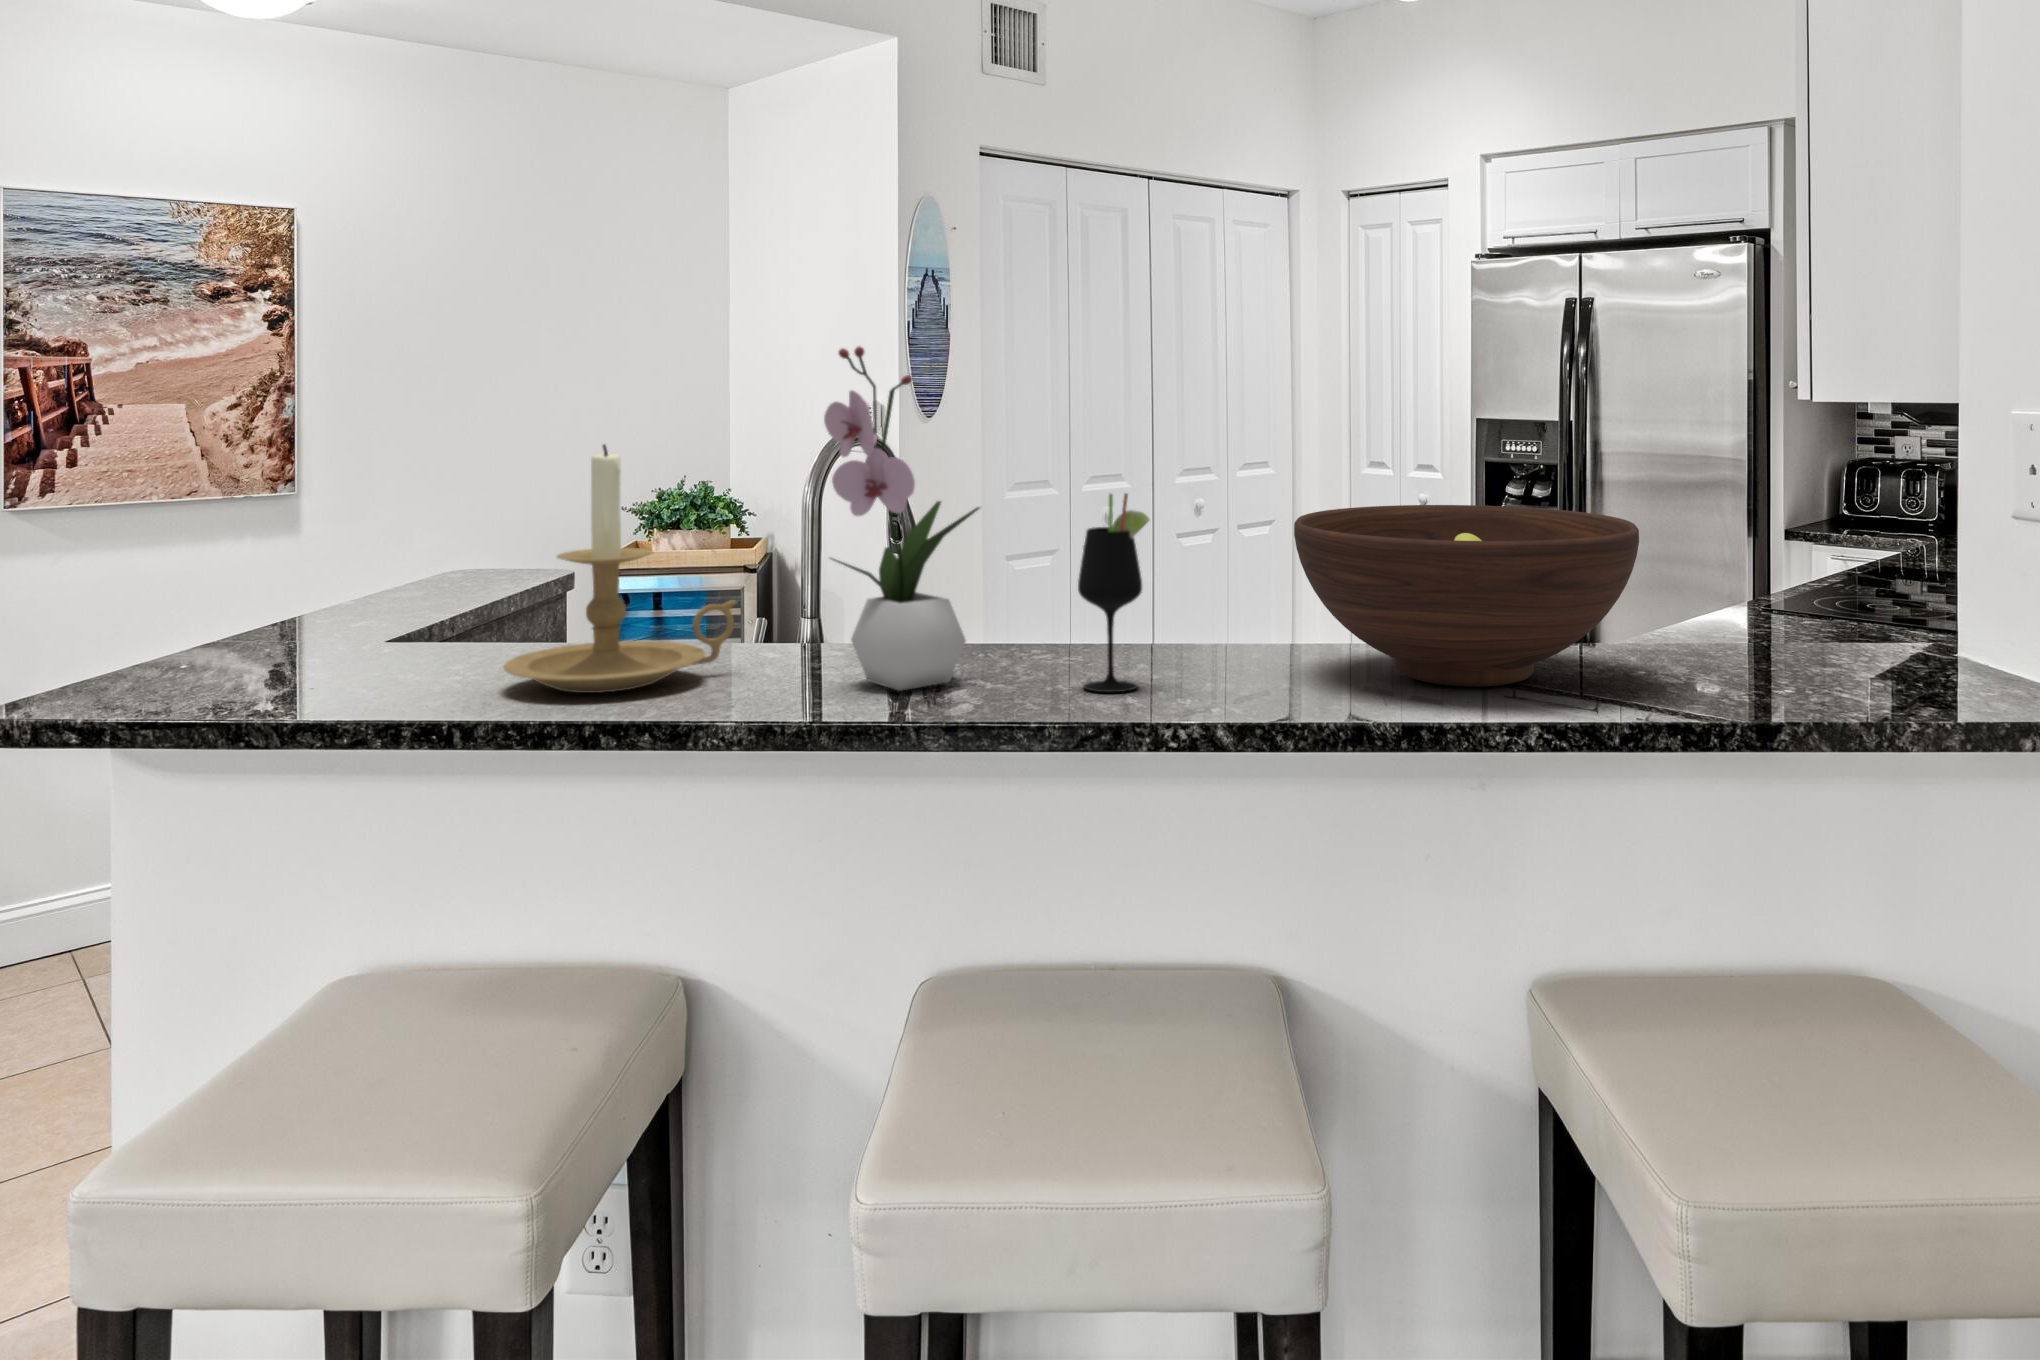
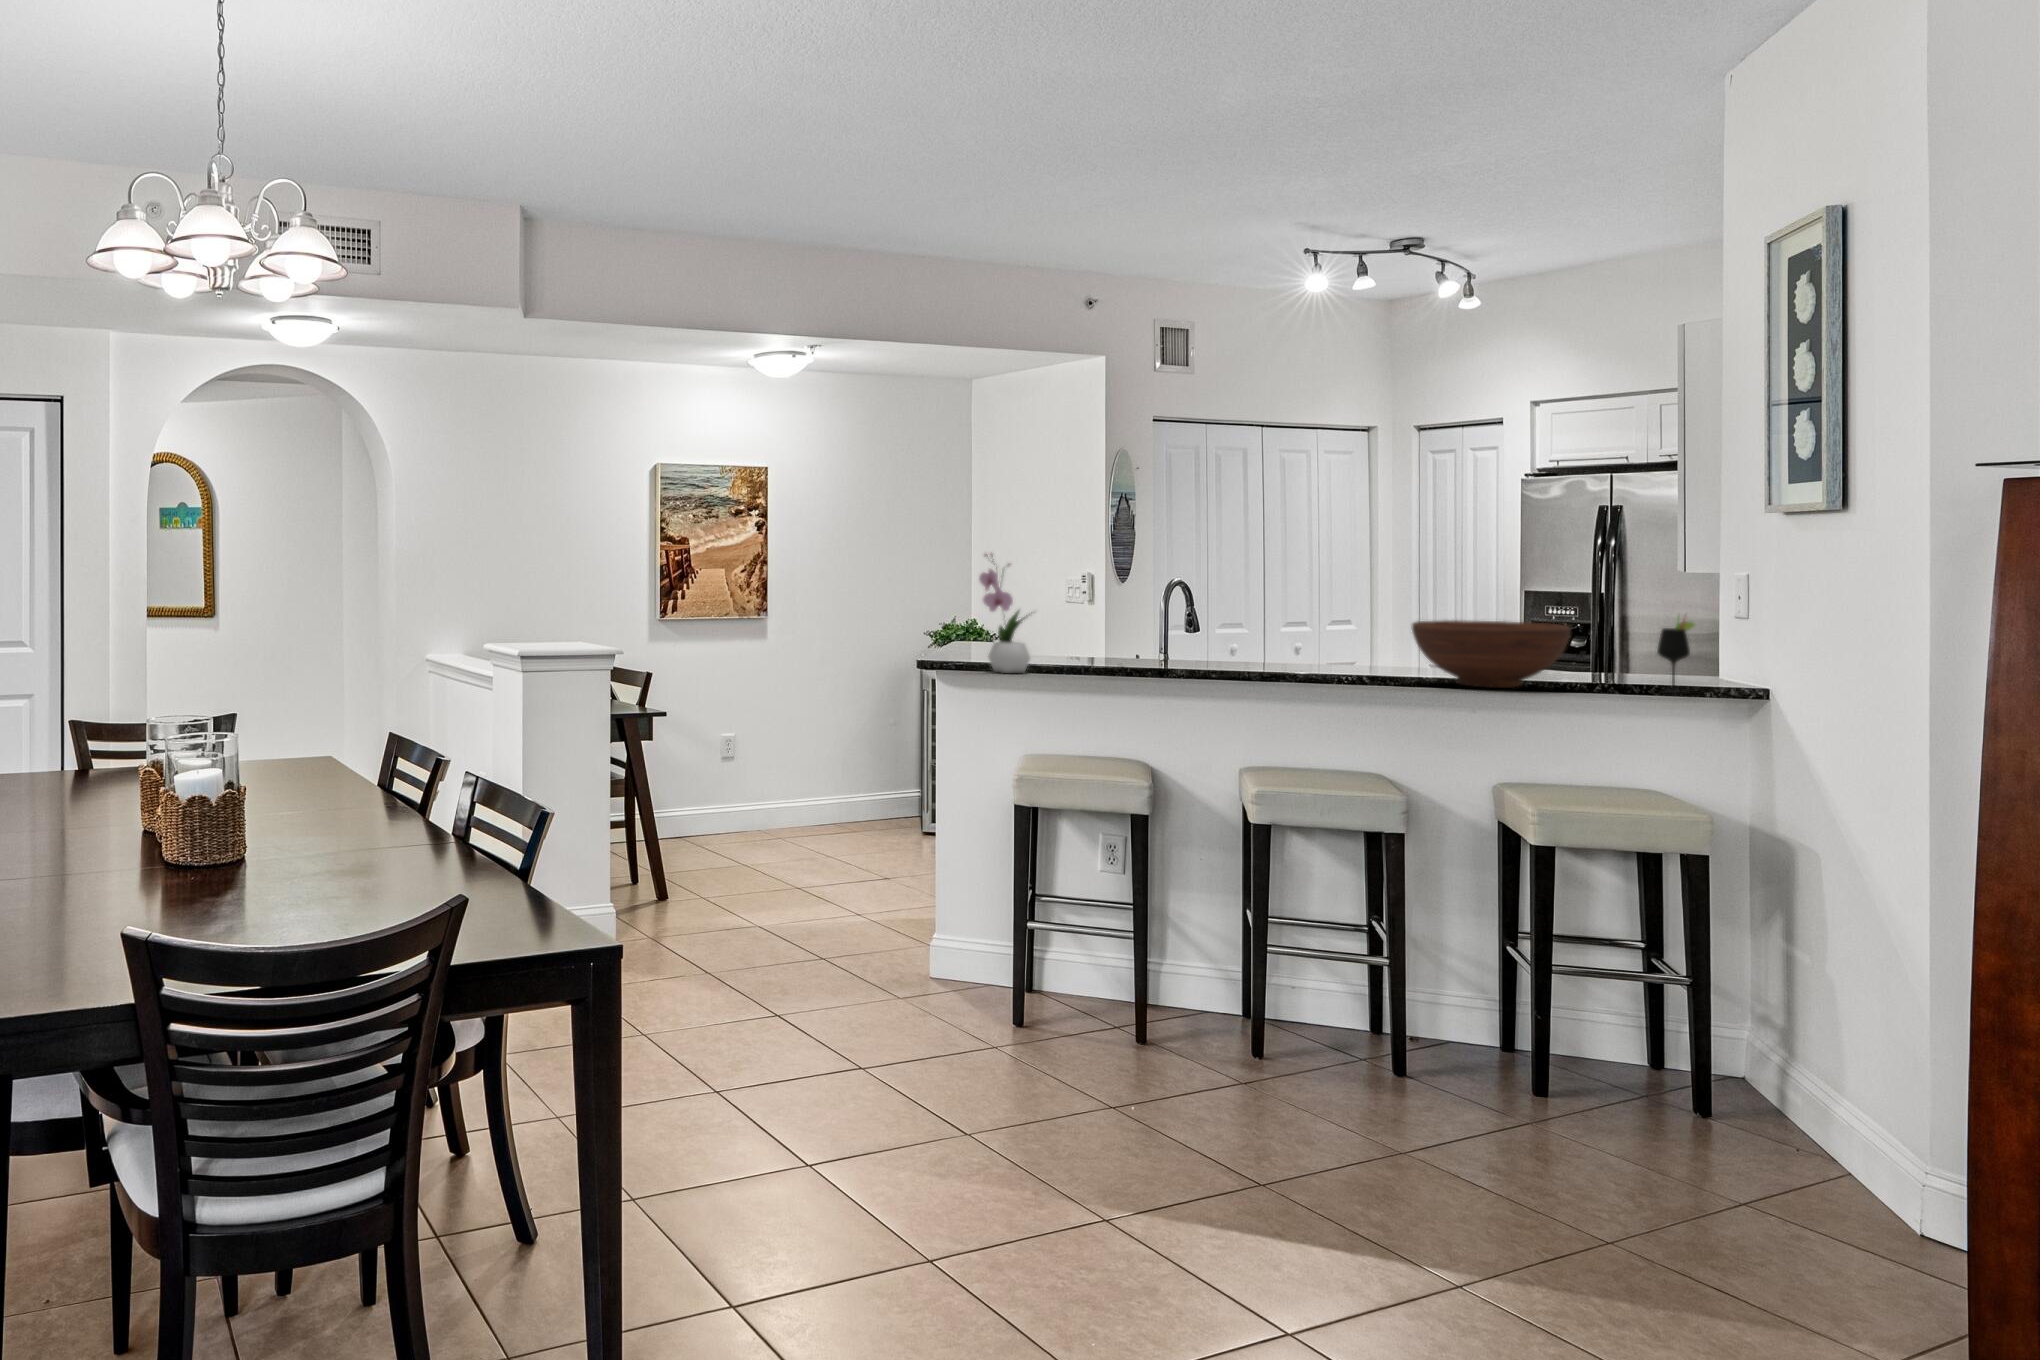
flower arrangement: present [824,346,979,691] -> present [979,554,1032,673]
candle holder: present [503,445,737,693] -> none [1084,588,1168,677]
wine glass: present [1078,493,1149,692] -> present [1657,620,1695,693]

